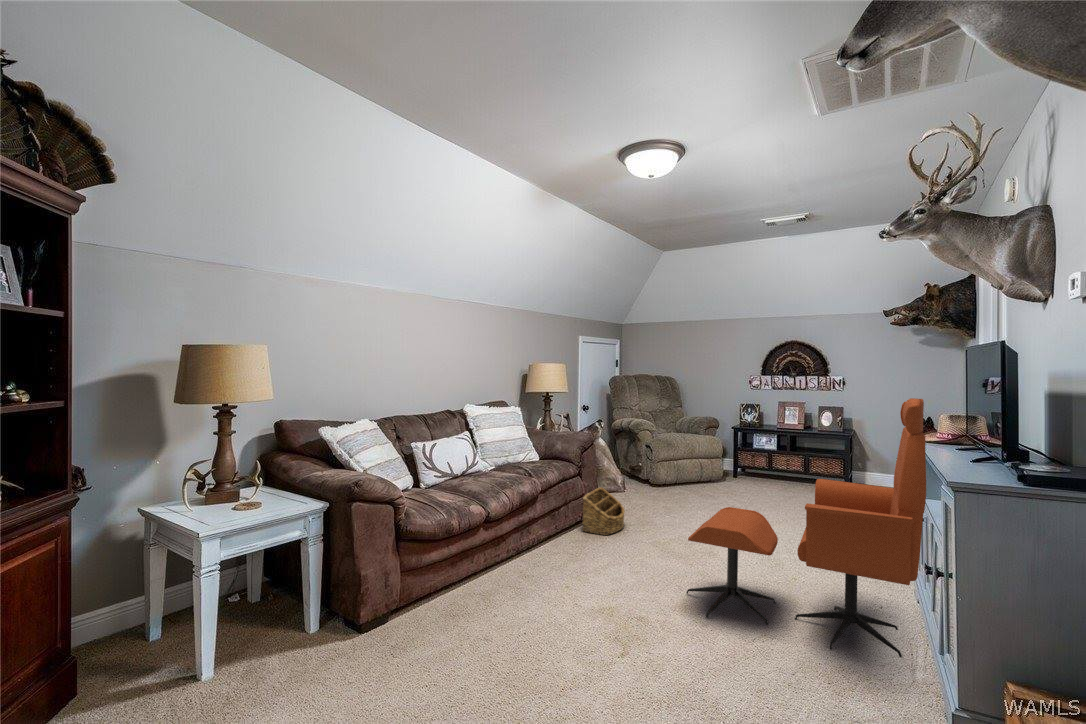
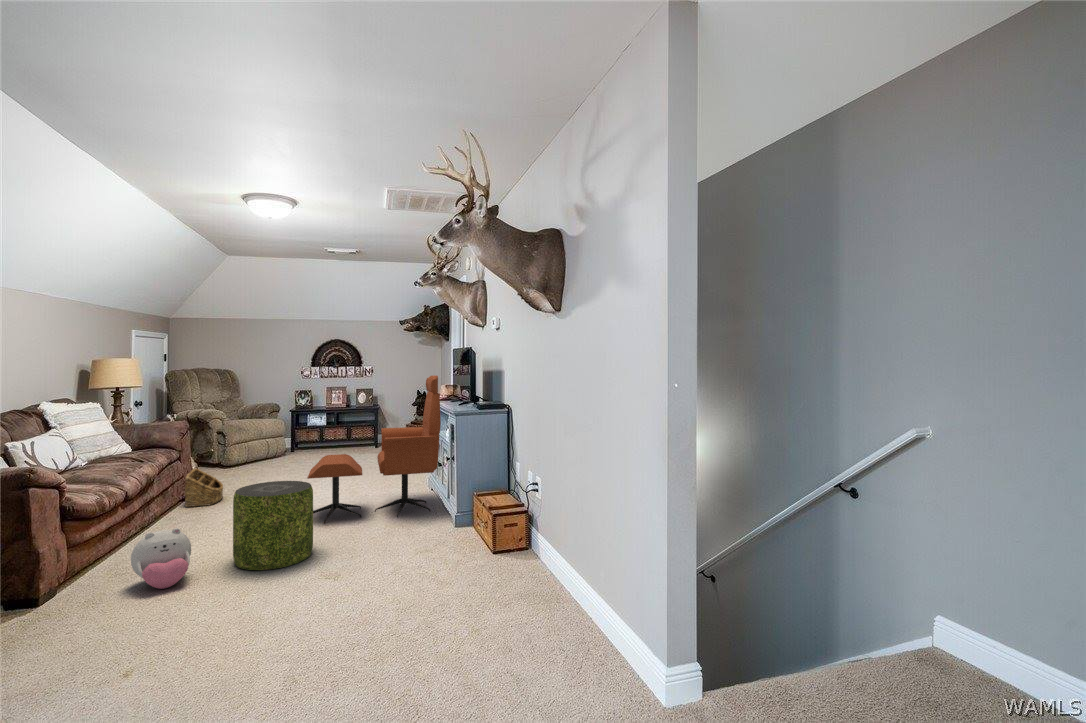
pouf: none [551,542,662,696] -> present [233,481,313,570]
plush toy: none [436,582,503,665] -> present [131,528,191,589]

